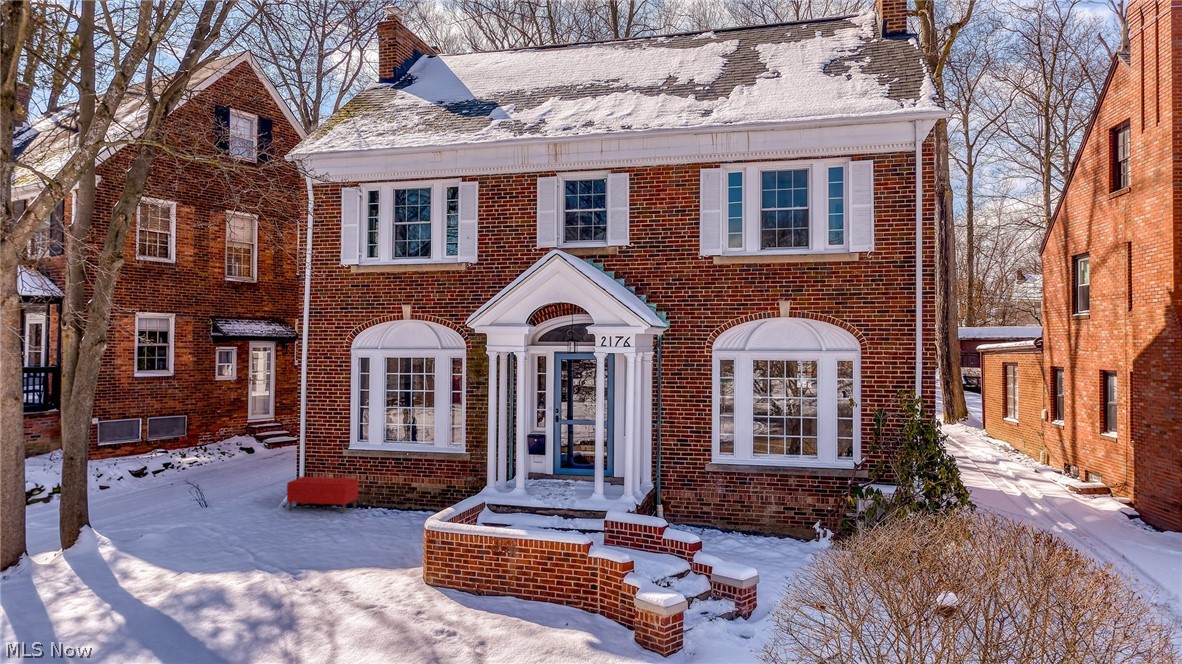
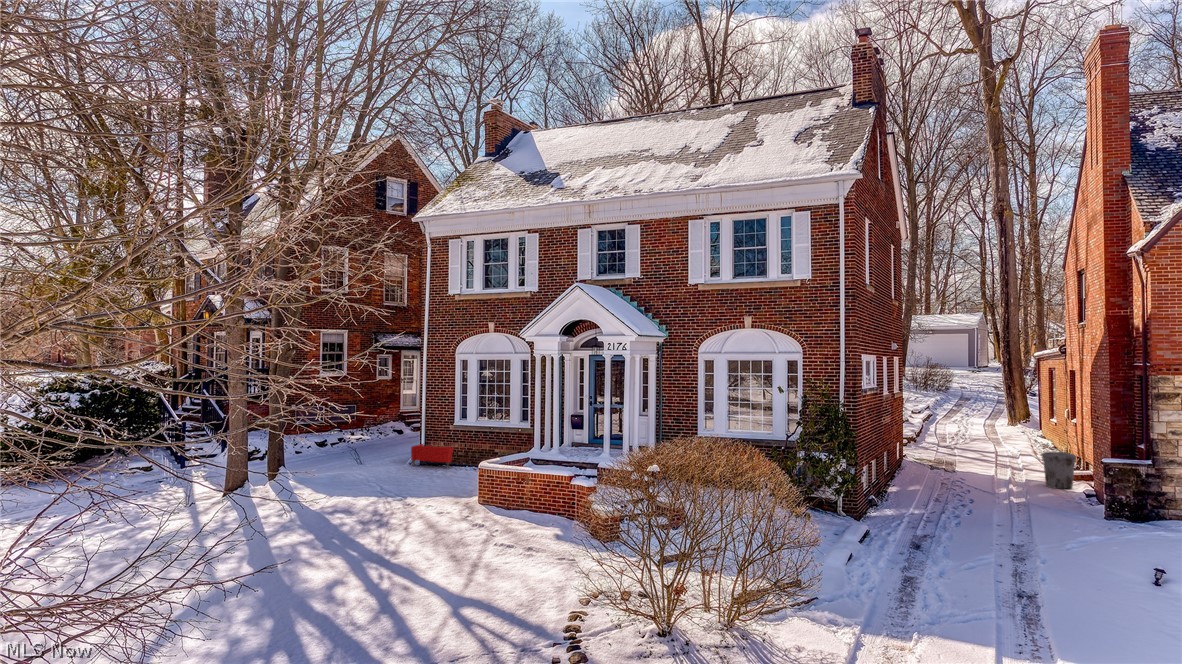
trash can: none [1082,460,1124,507] -> present [1041,451,1077,489]

